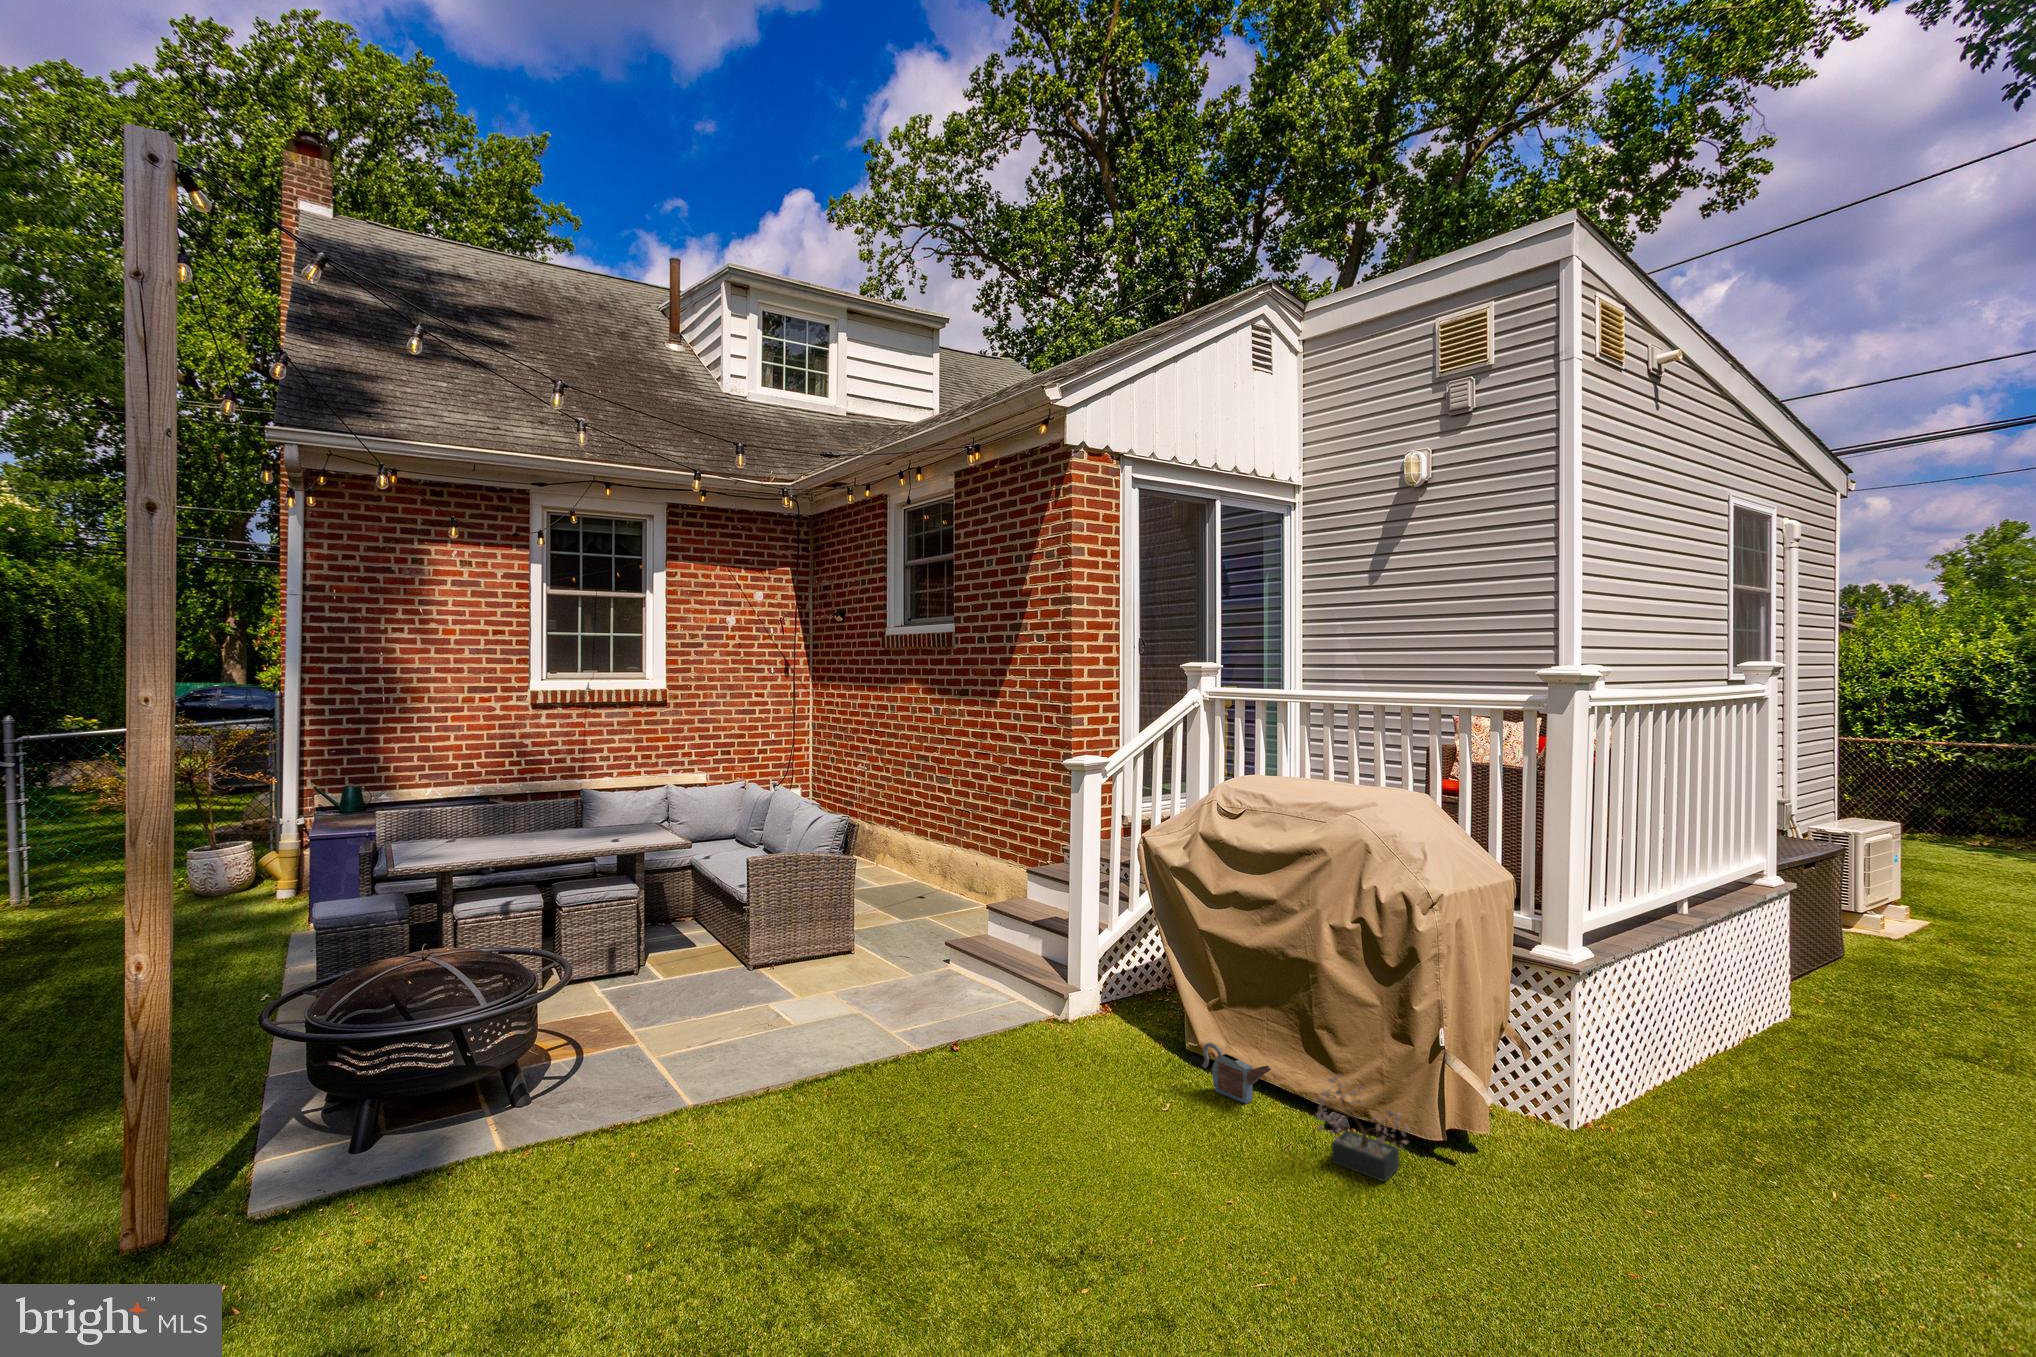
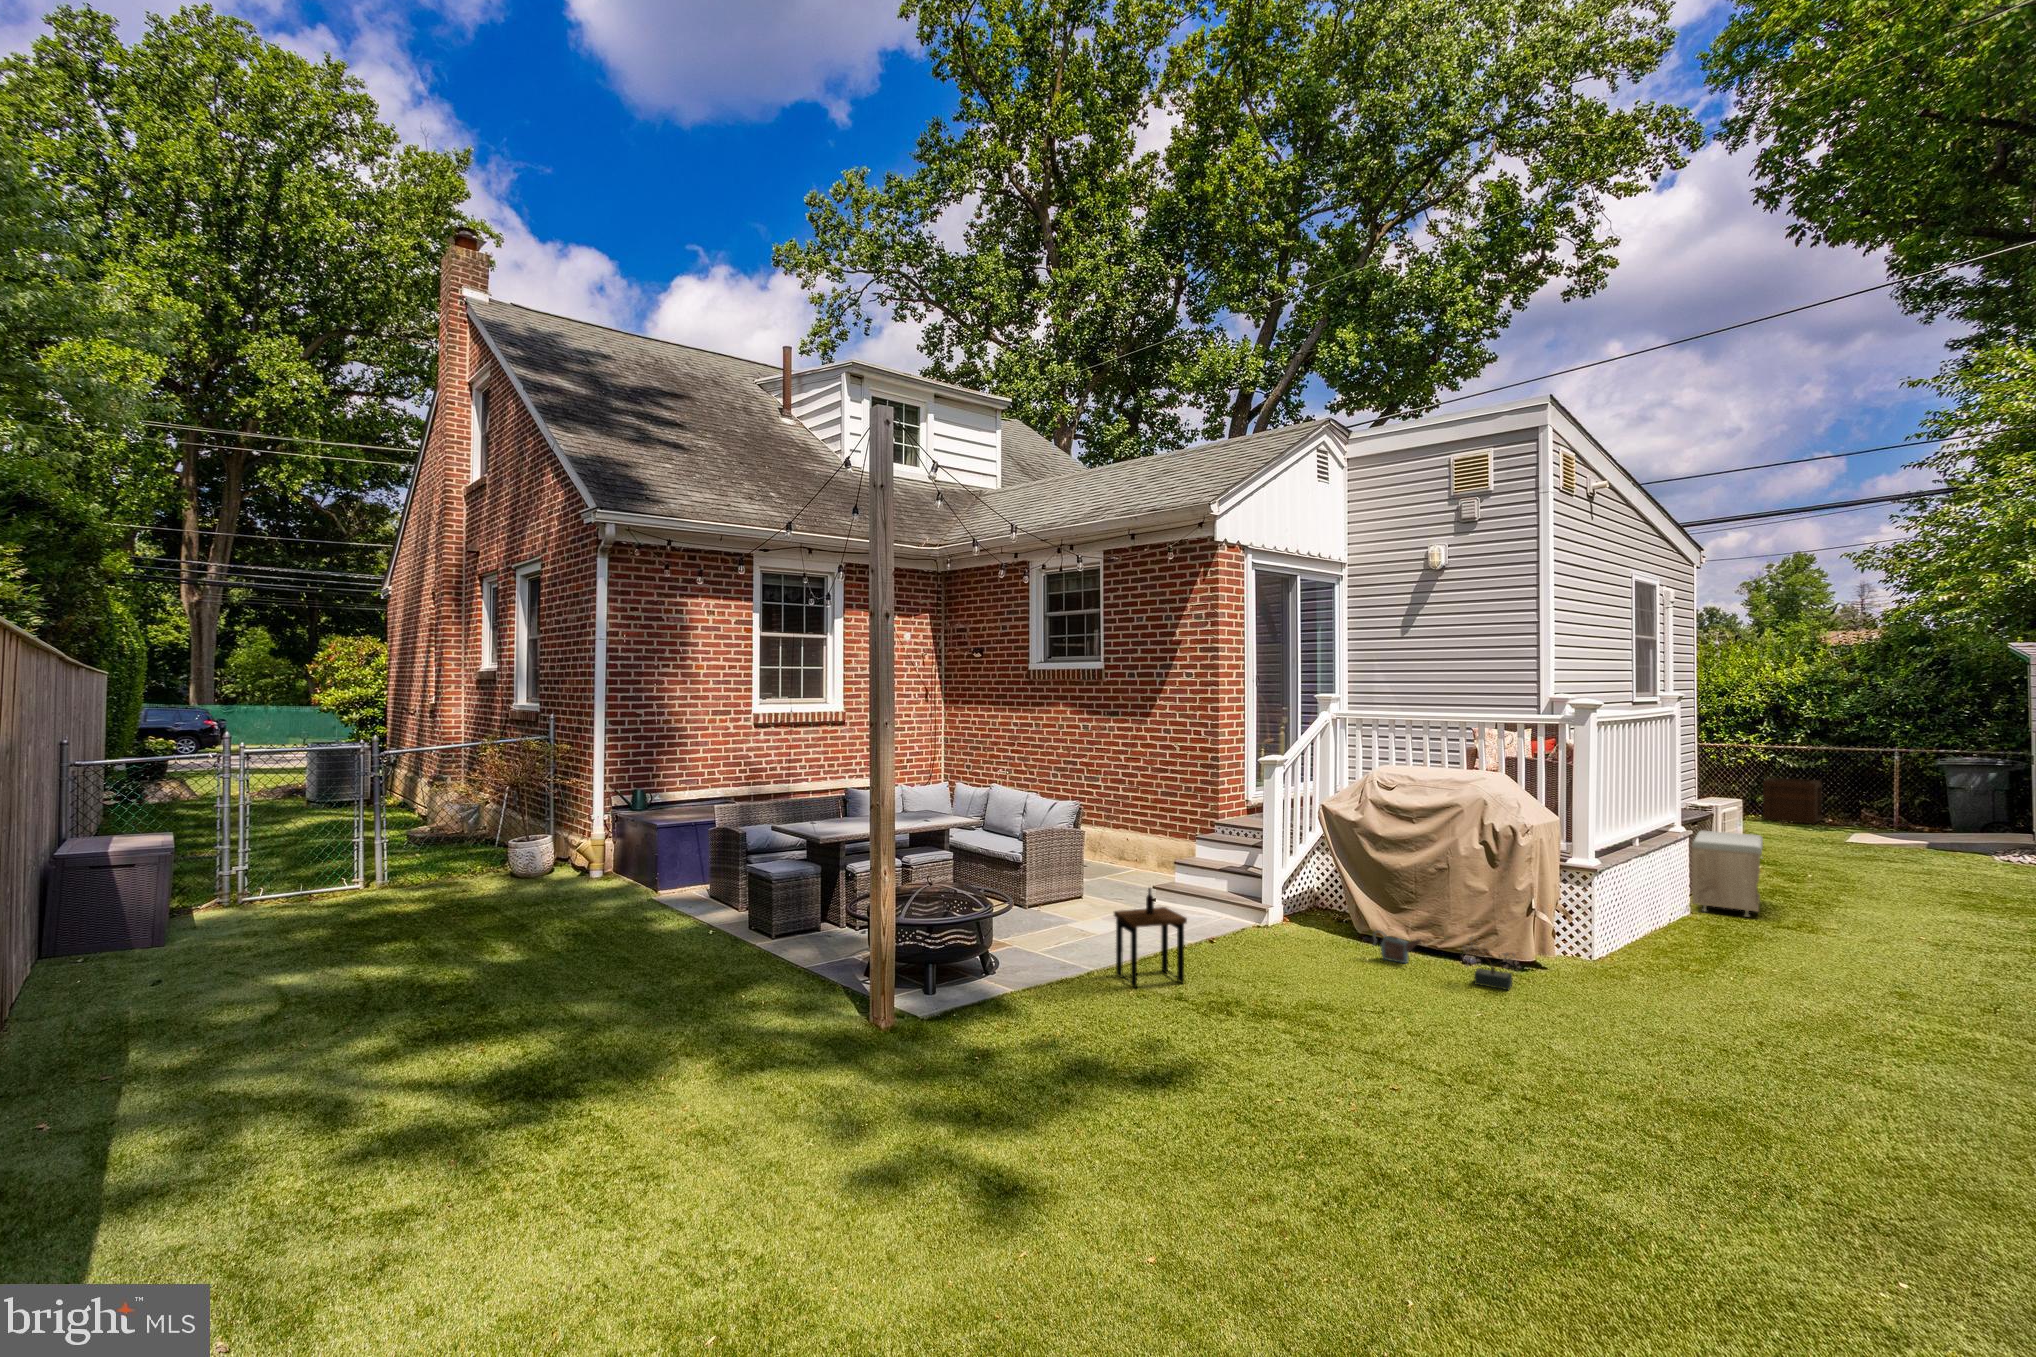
wooden crate: none [1941,786,2029,851] -> present [1763,778,1822,824]
storage bench: none [1791,875,1916,1021] -> present [1692,830,1763,917]
side table: none [739,972,839,1143] -> present [1114,888,1187,988]

